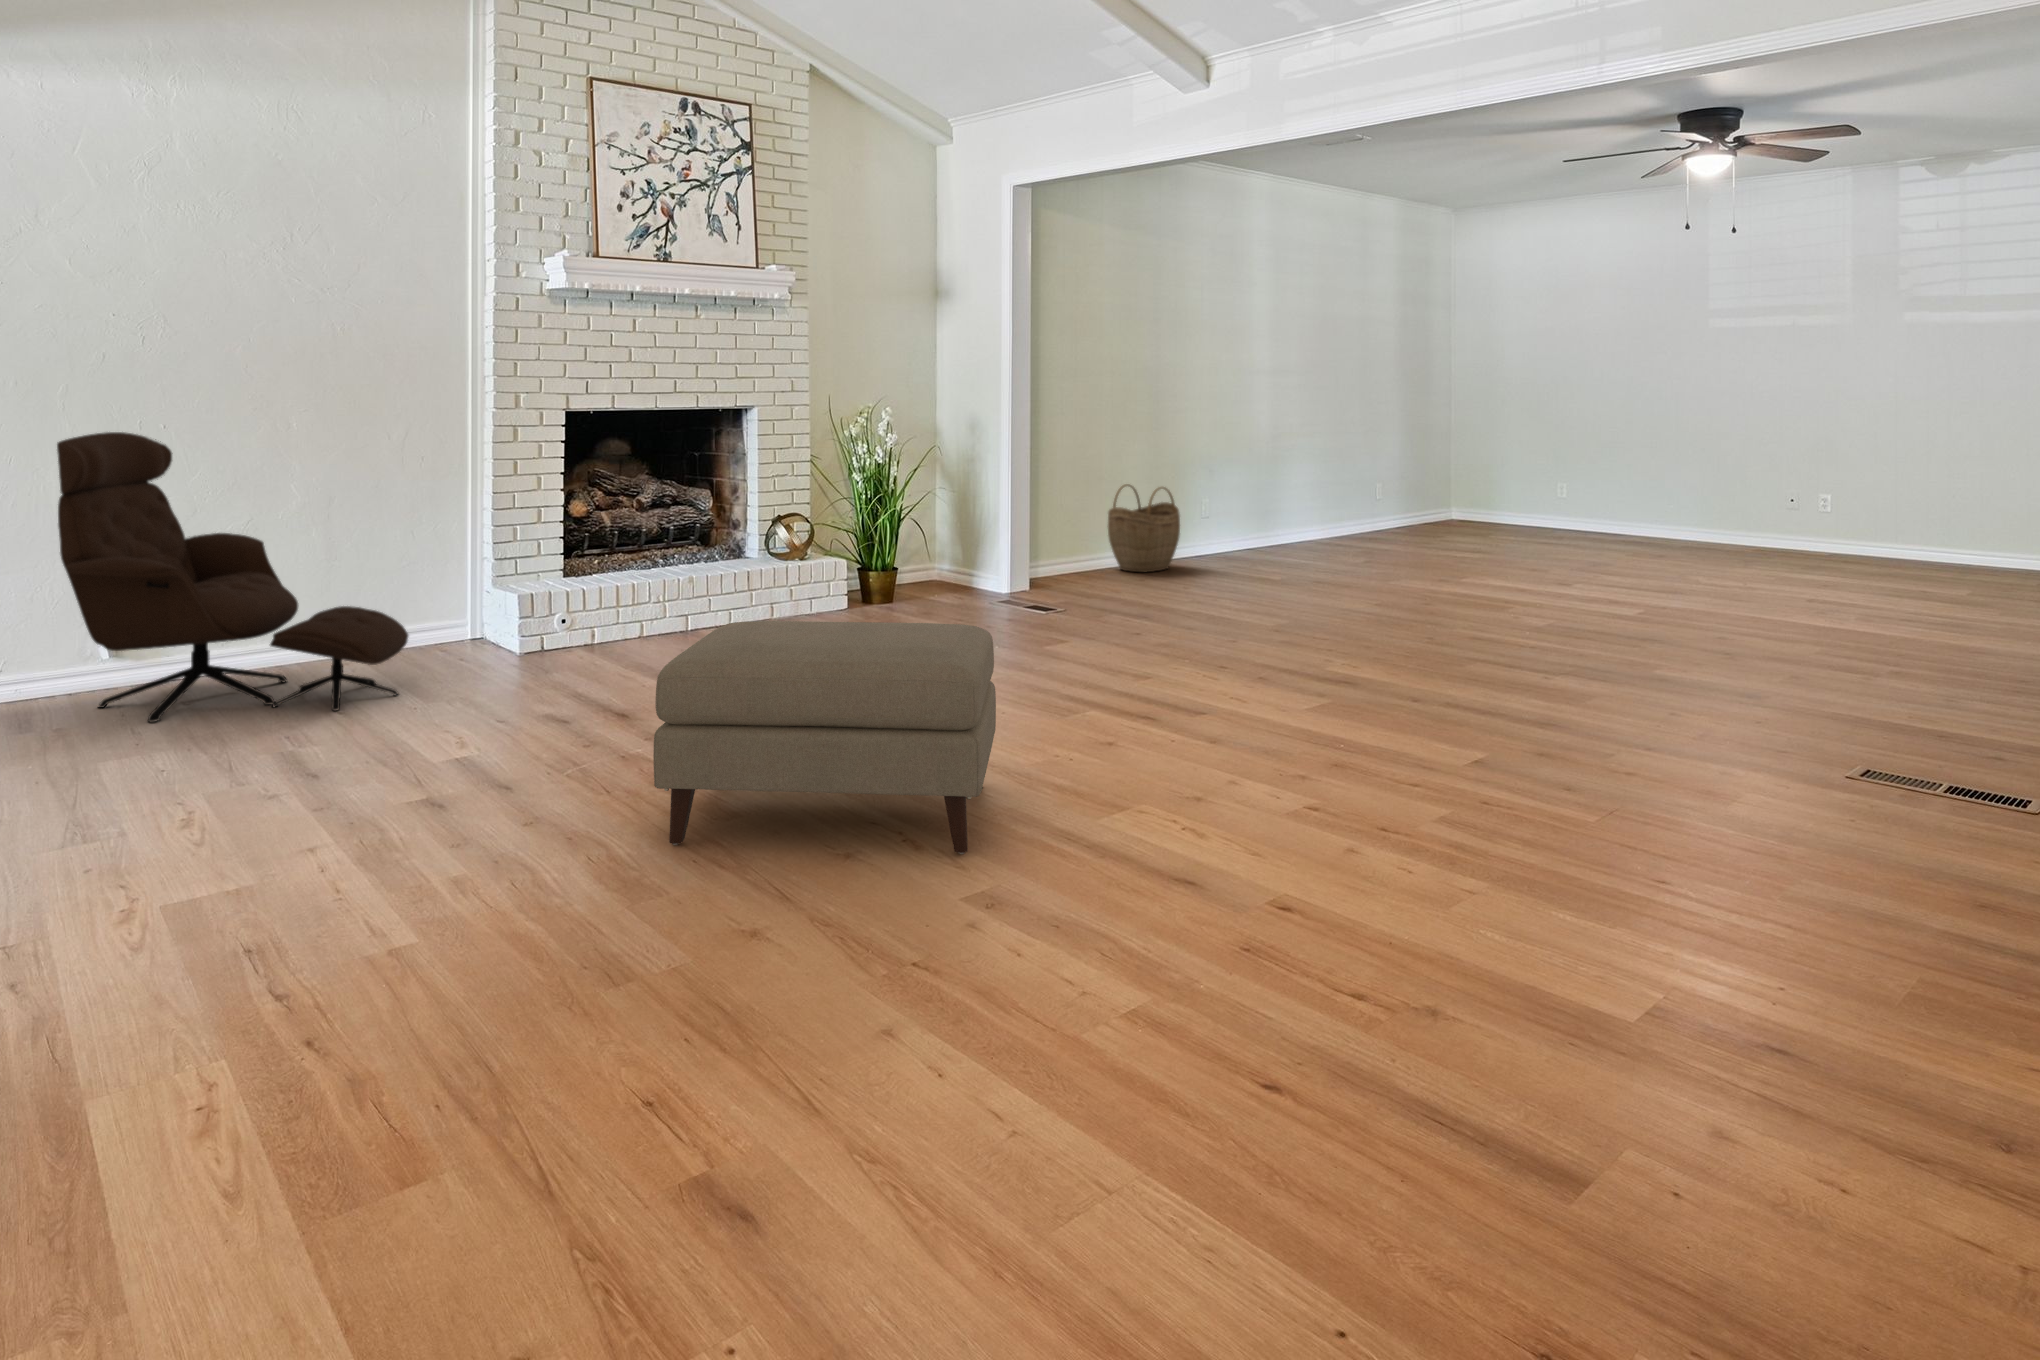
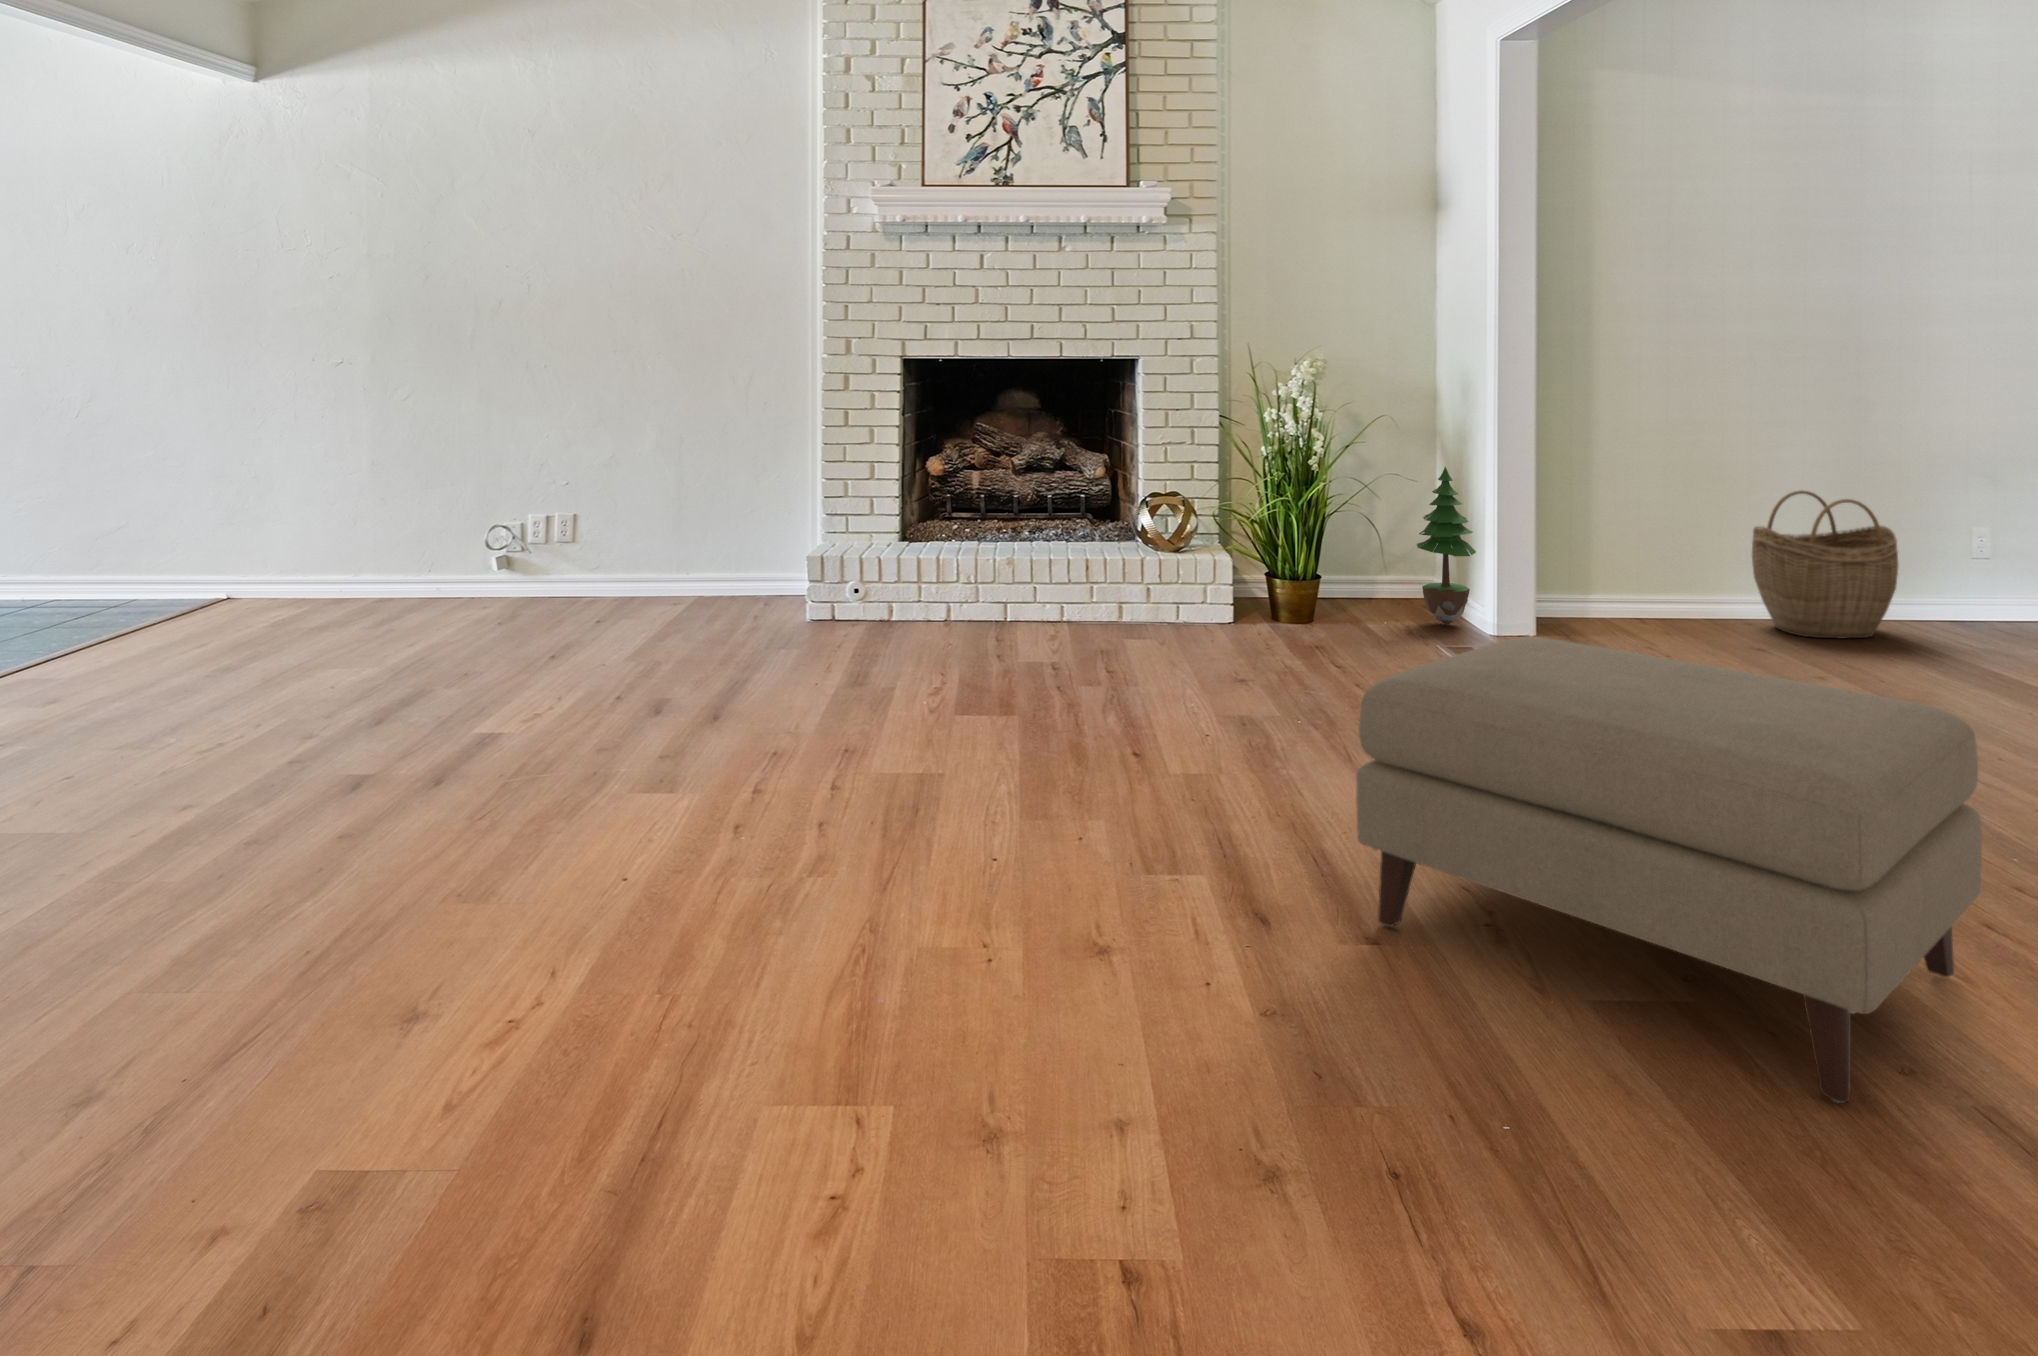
lounge chair: present [57,432,408,722] -> none [413,372,669,641]
potted tree: none [950,480,990,592] -> present [1417,467,1476,625]
ottoman: present [653,621,996,854] -> present [1356,636,1982,1103]

